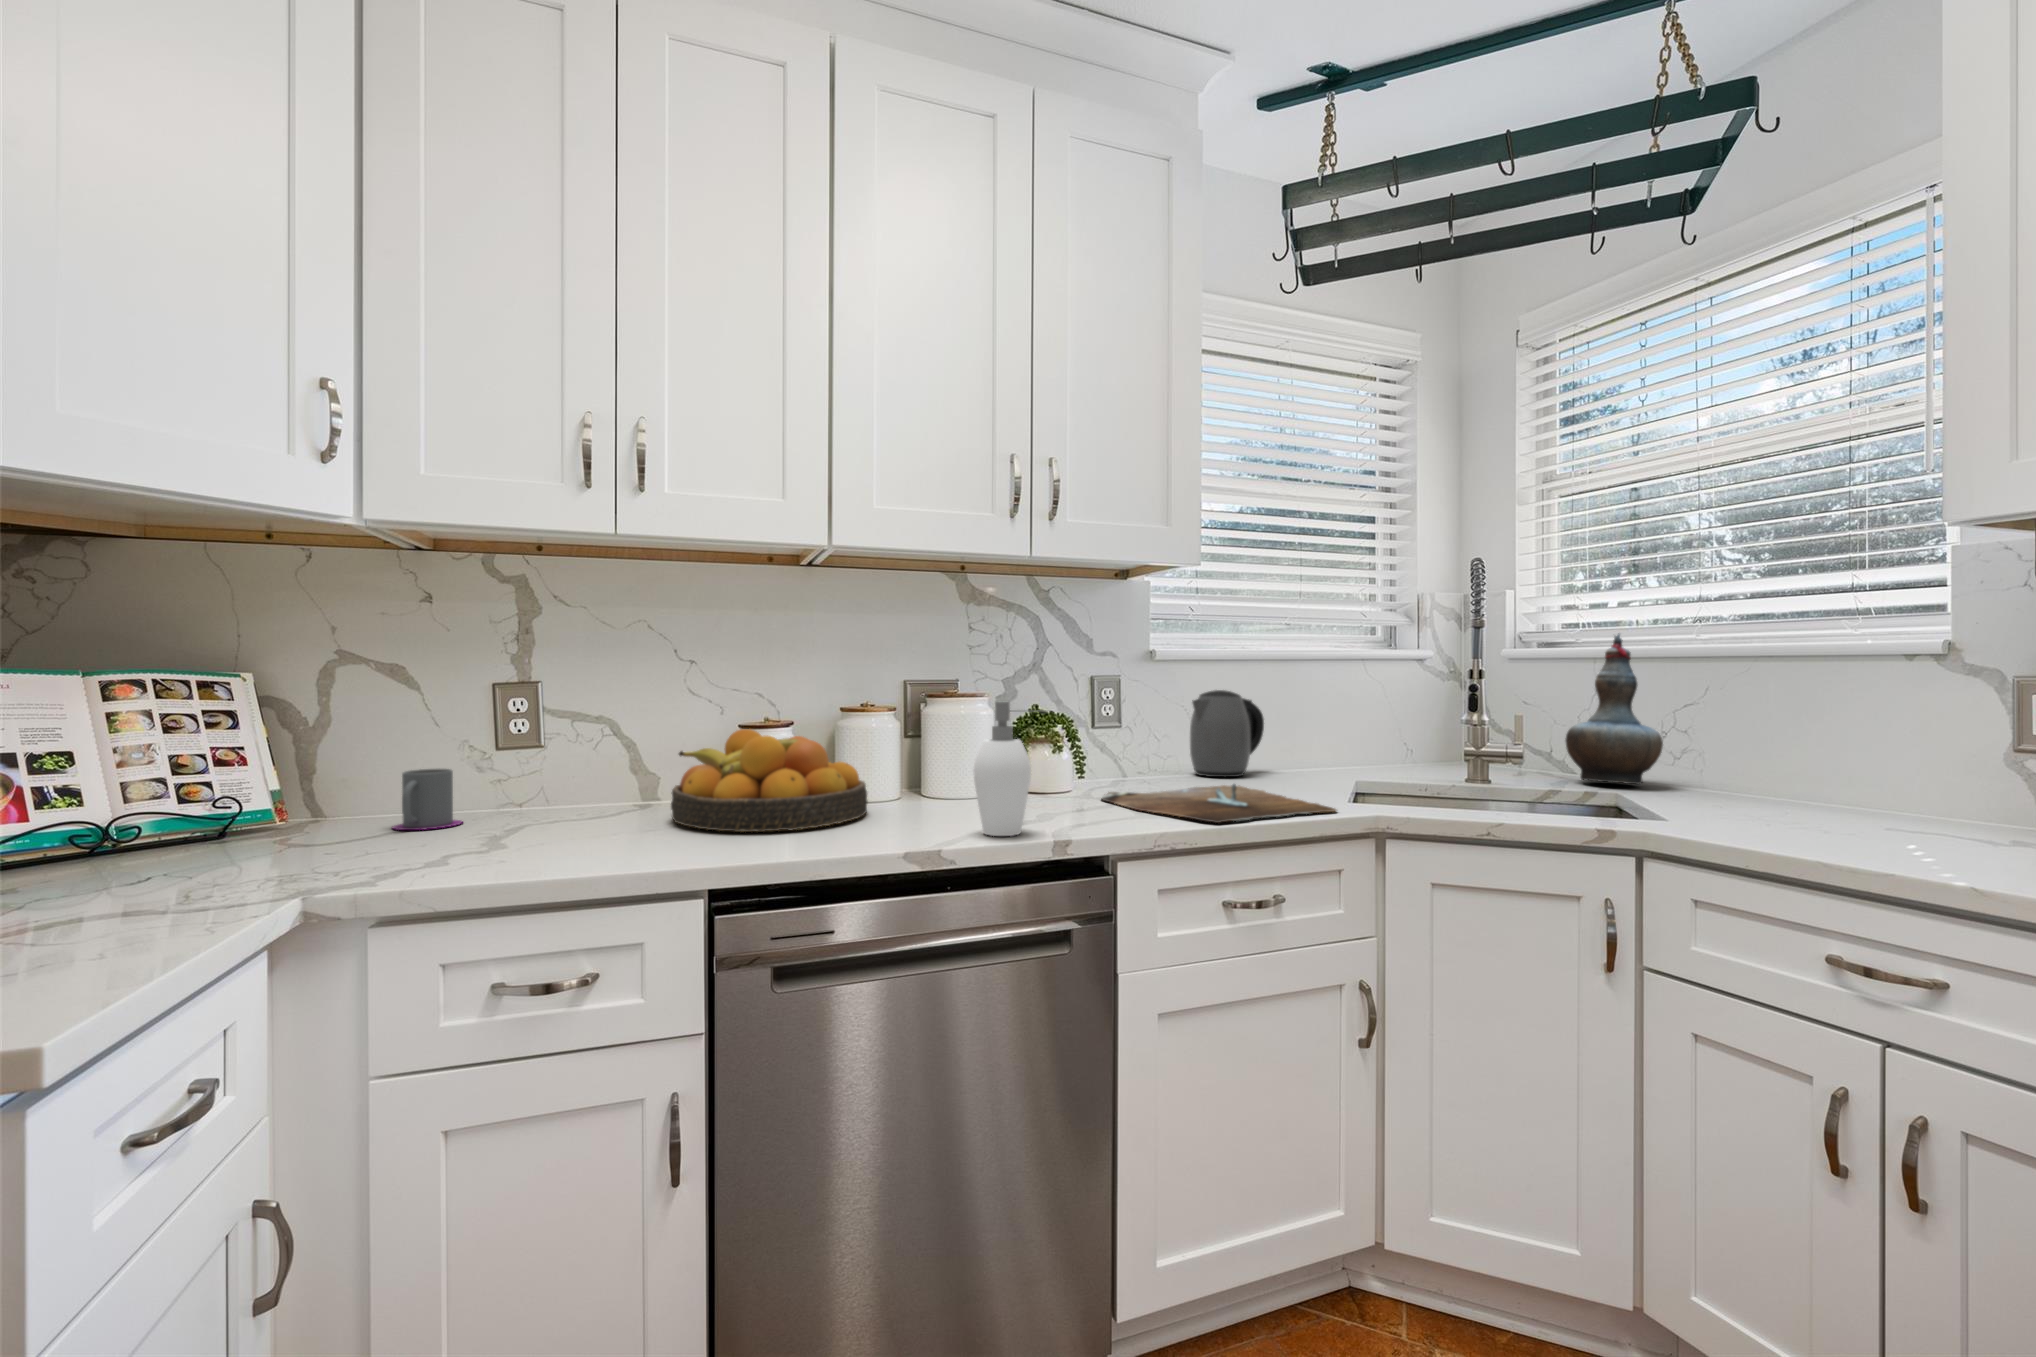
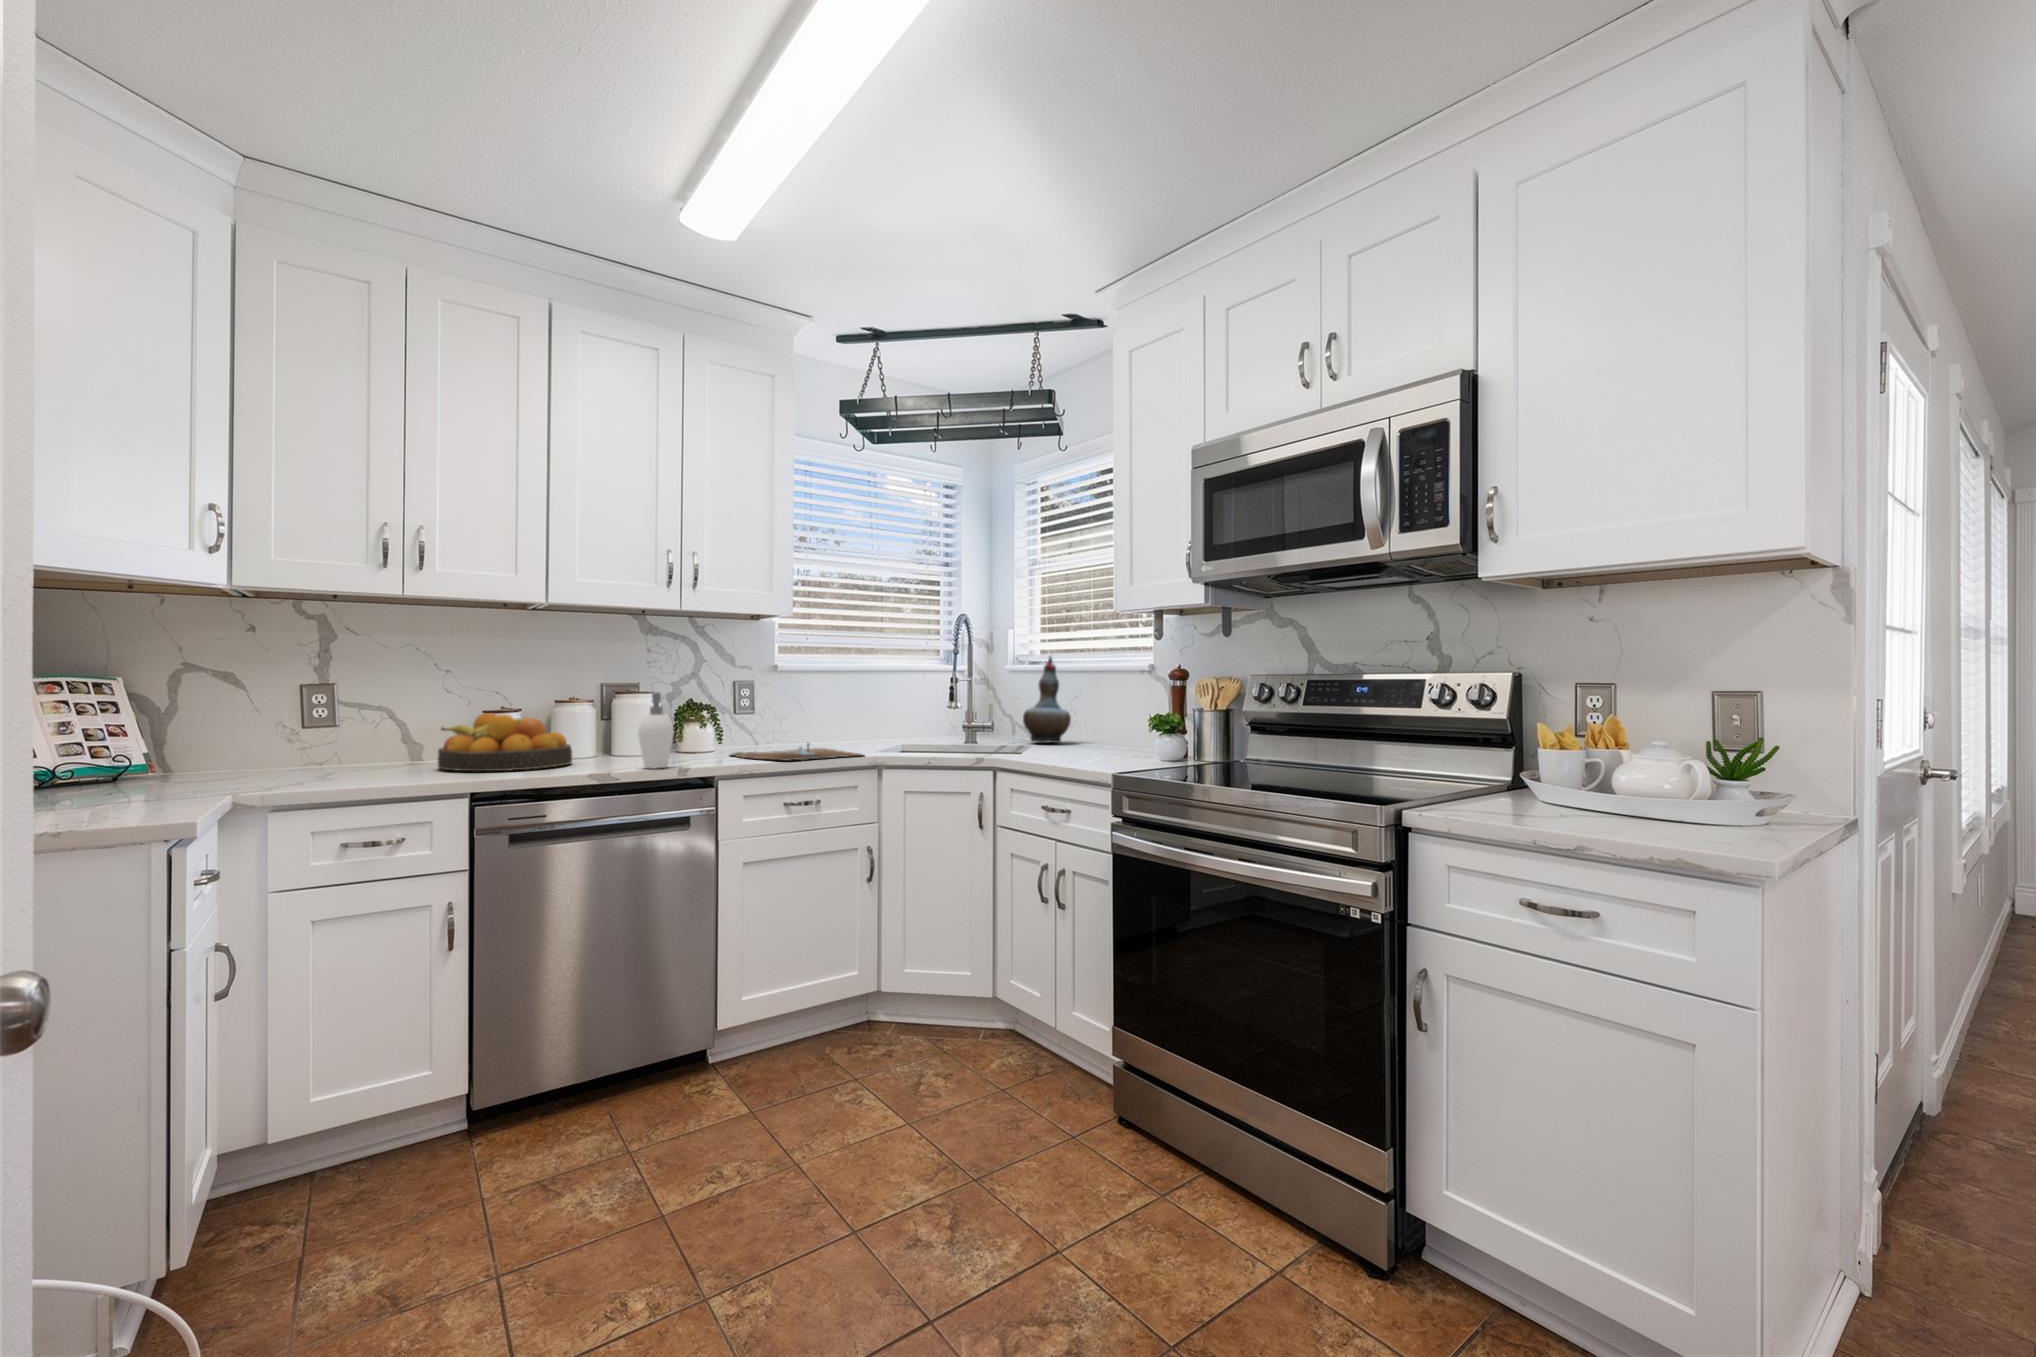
kettle: present [1190,690,1264,777] -> none [800,691,850,746]
mug: present [392,769,462,830] -> none [234,740,285,777]

